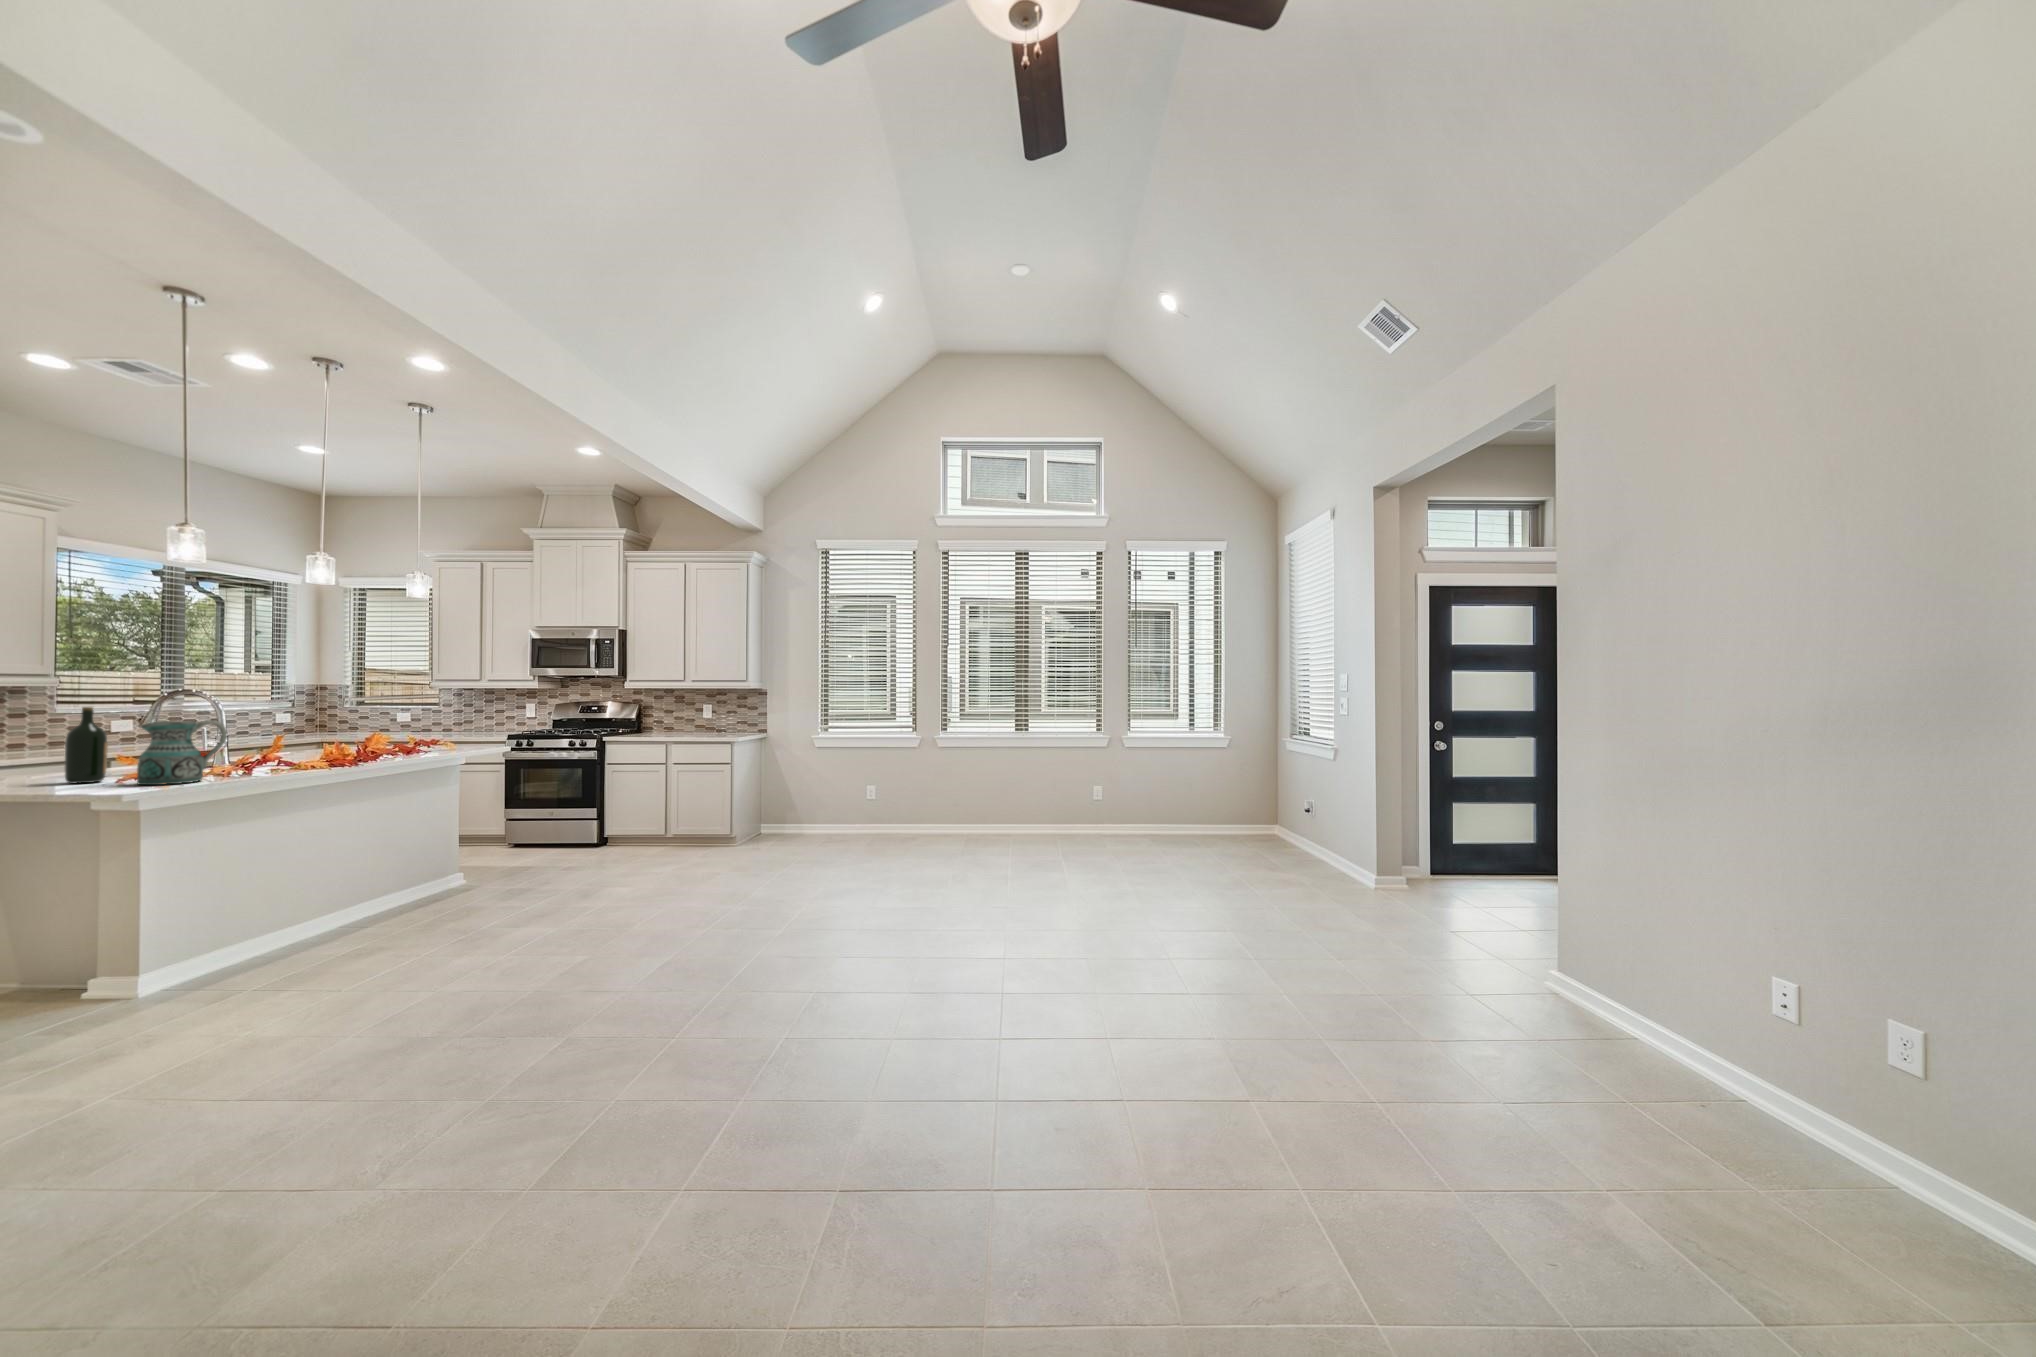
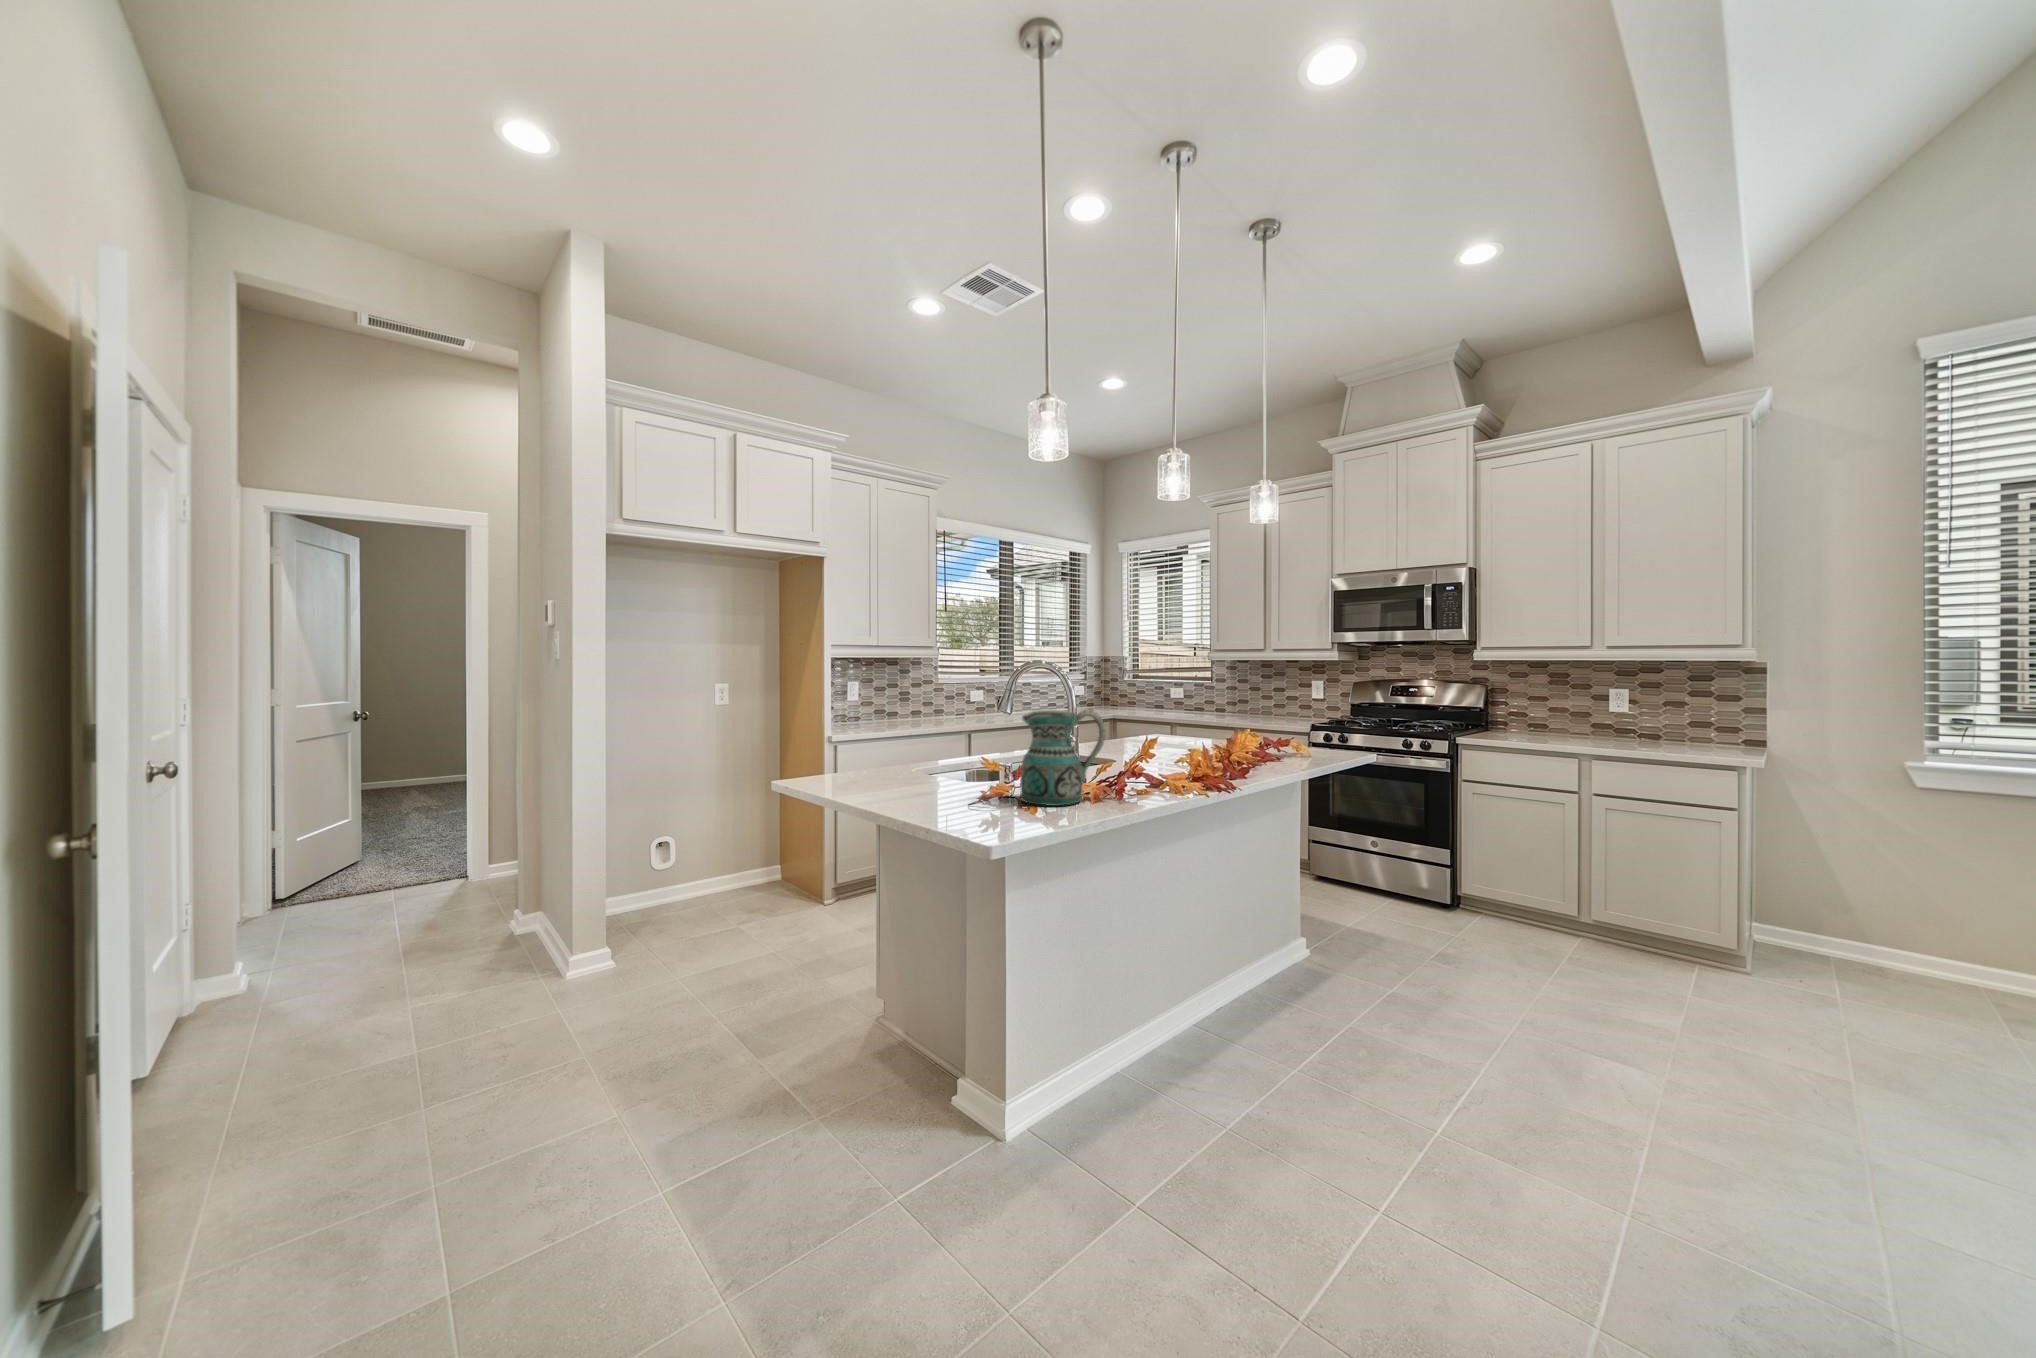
wine bottle: present [65,707,108,784] -> none [956,687,990,789]

